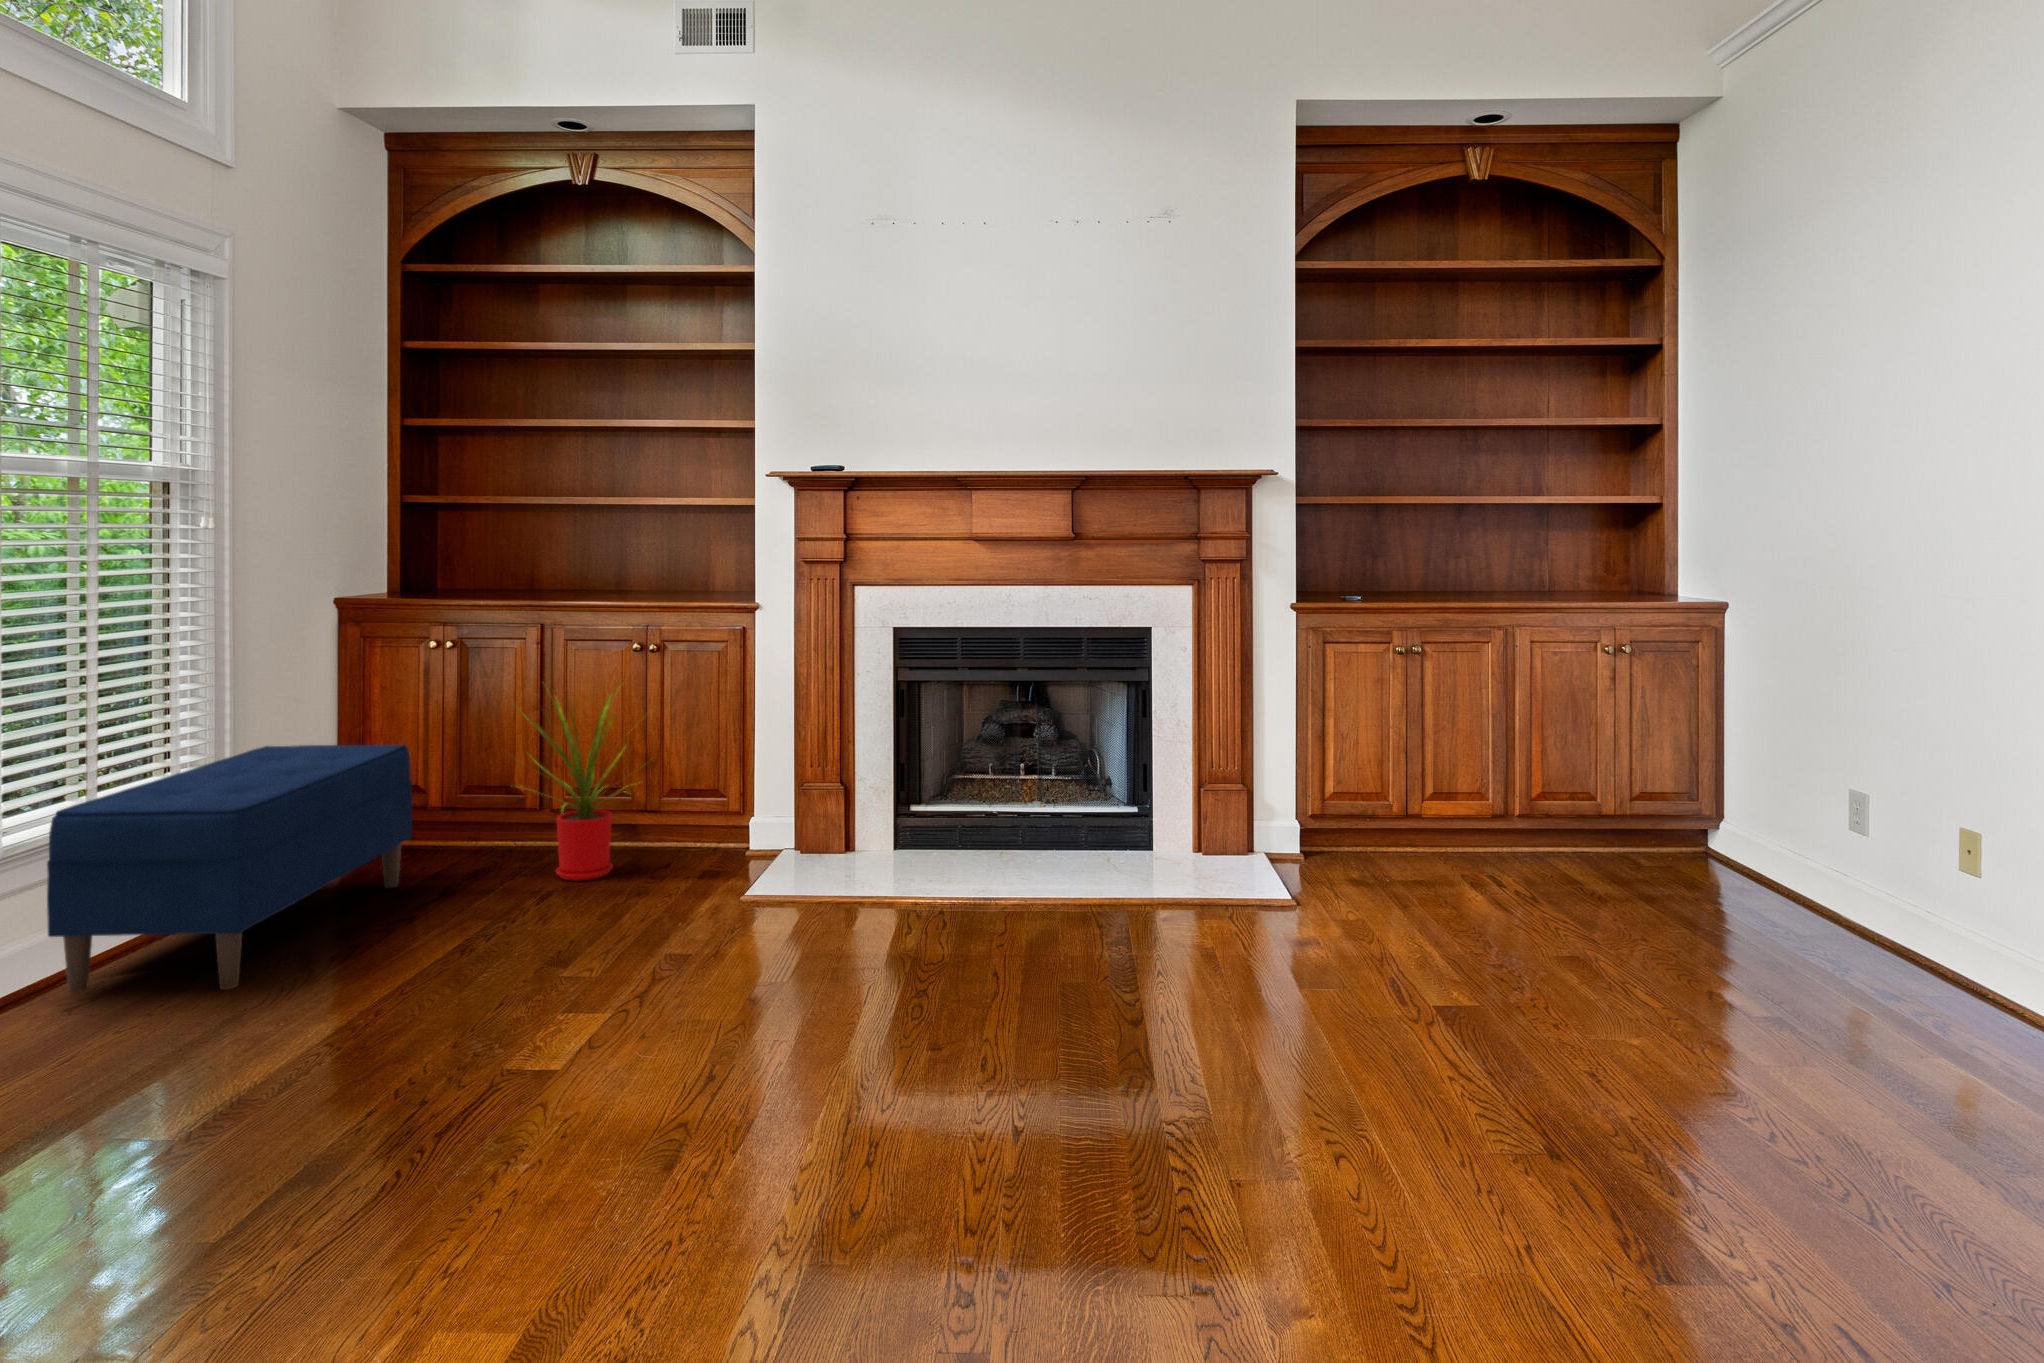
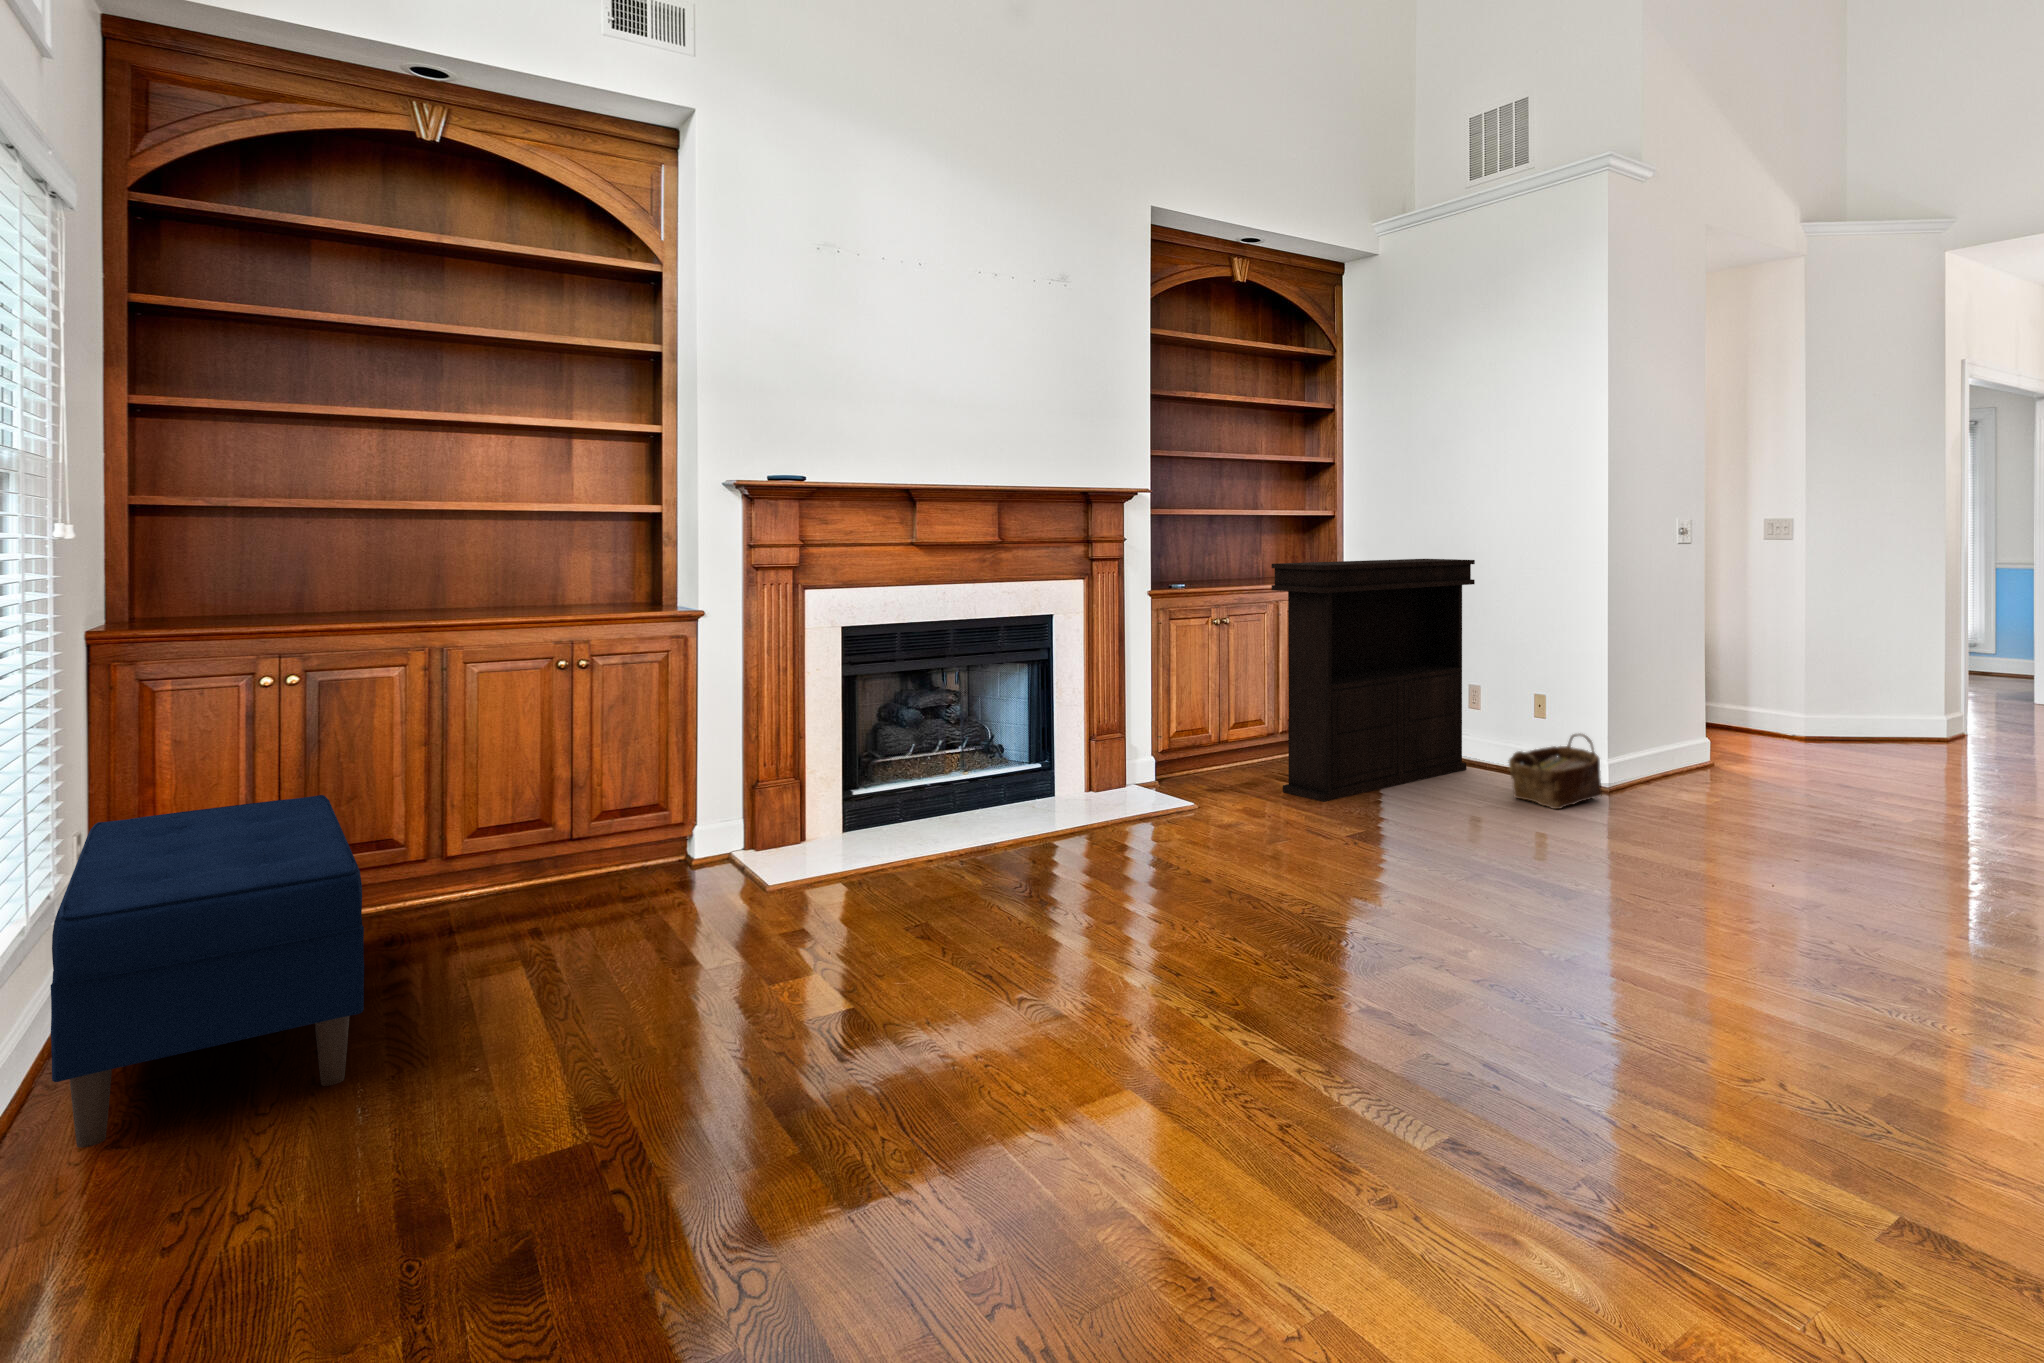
console table: none [1439,570,1832,922] -> present [1271,559,1475,802]
house plant: present [516,690,646,881] -> none [445,697,628,917]
woven basket: none [1804,890,2006,1018] -> present [1509,734,1602,809]

